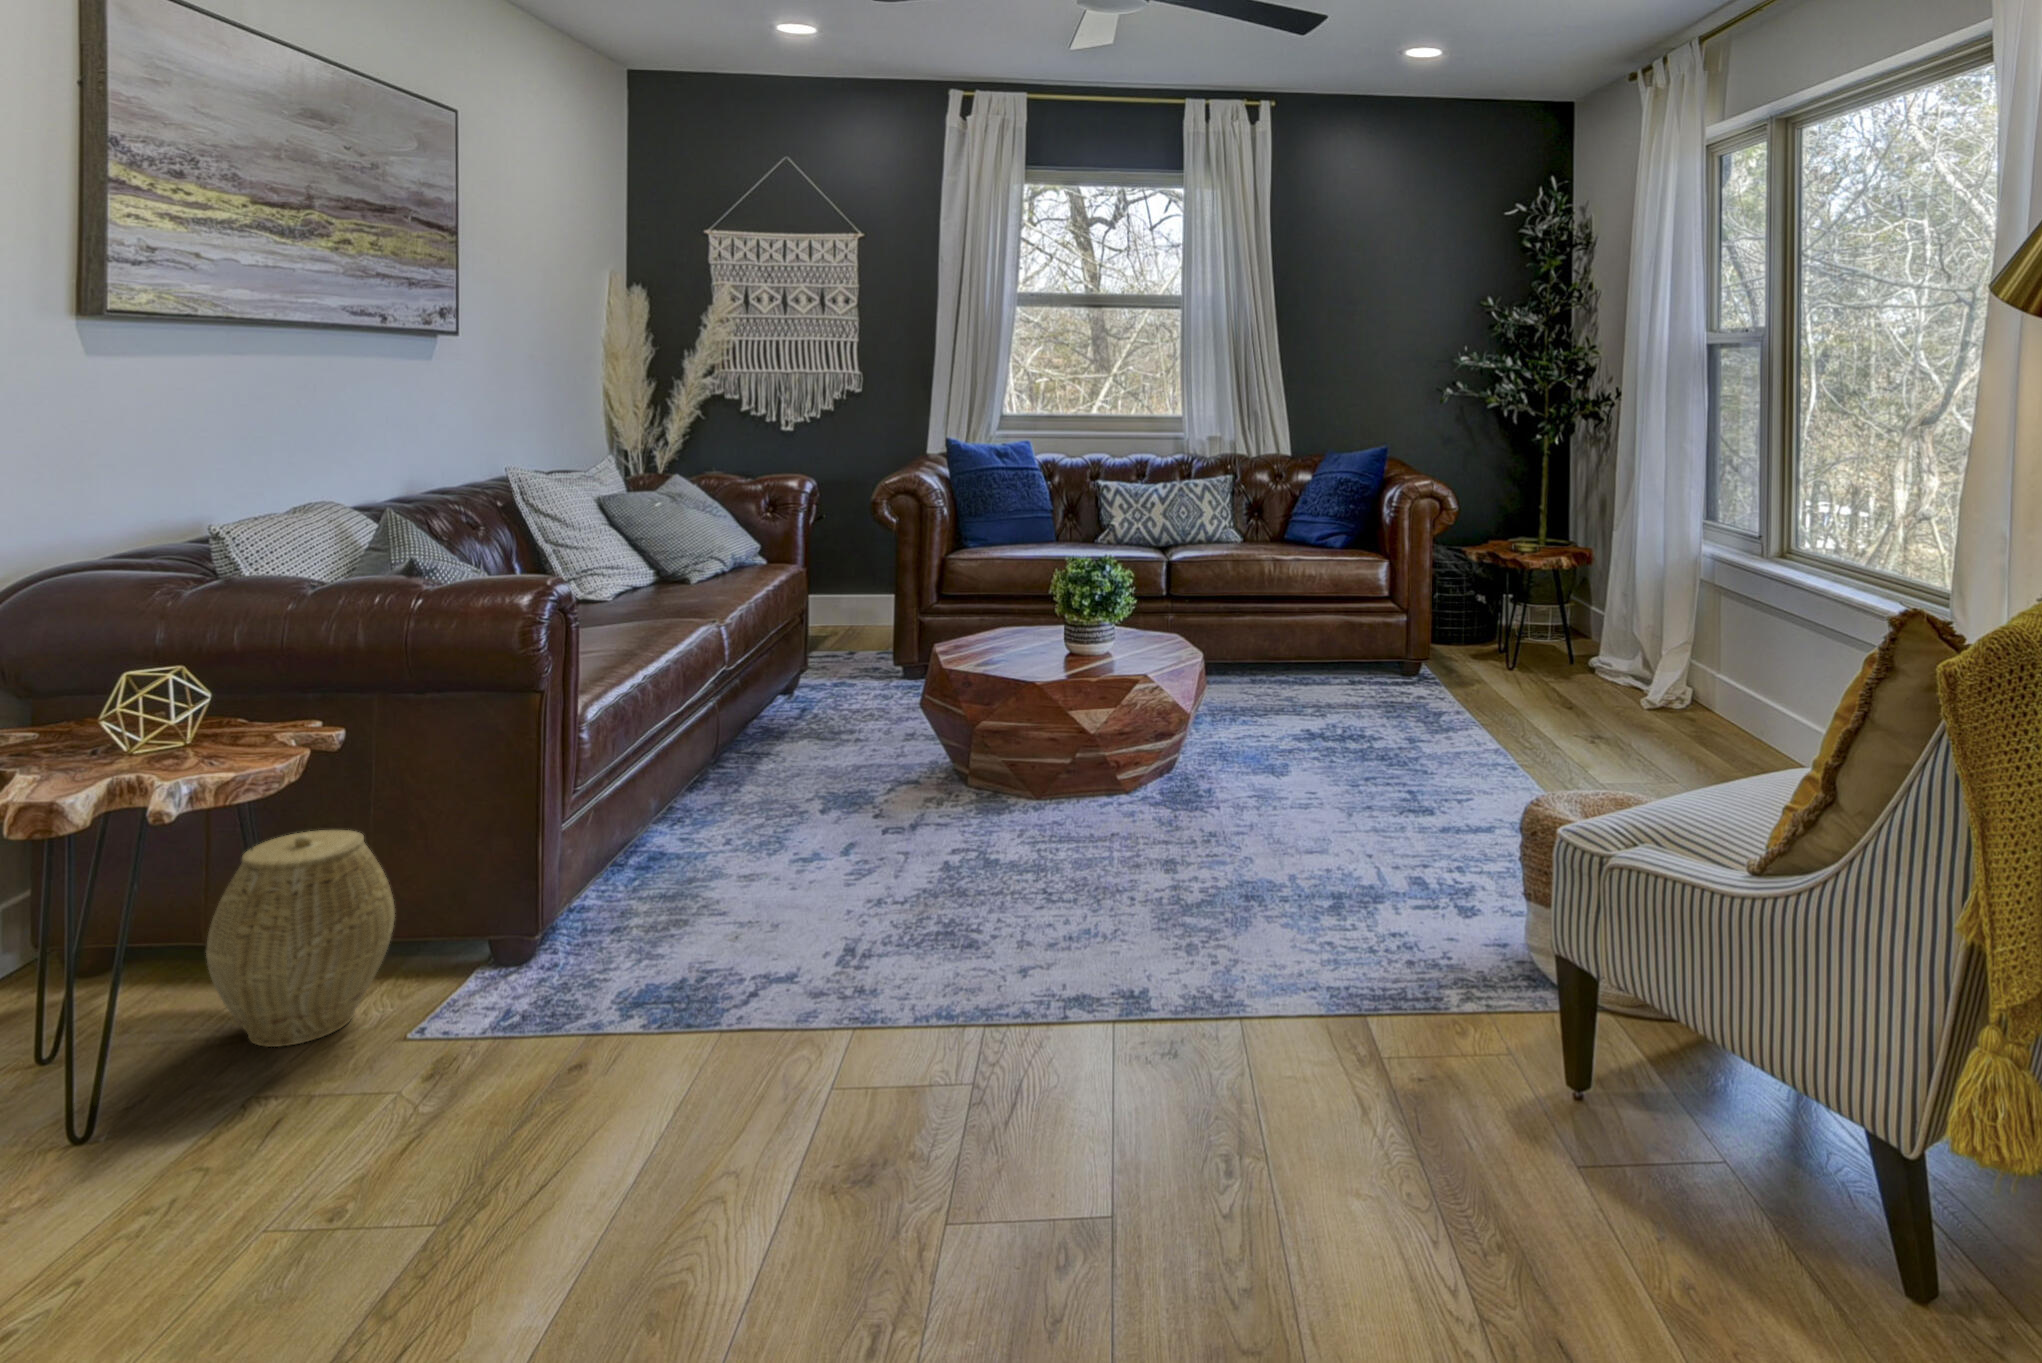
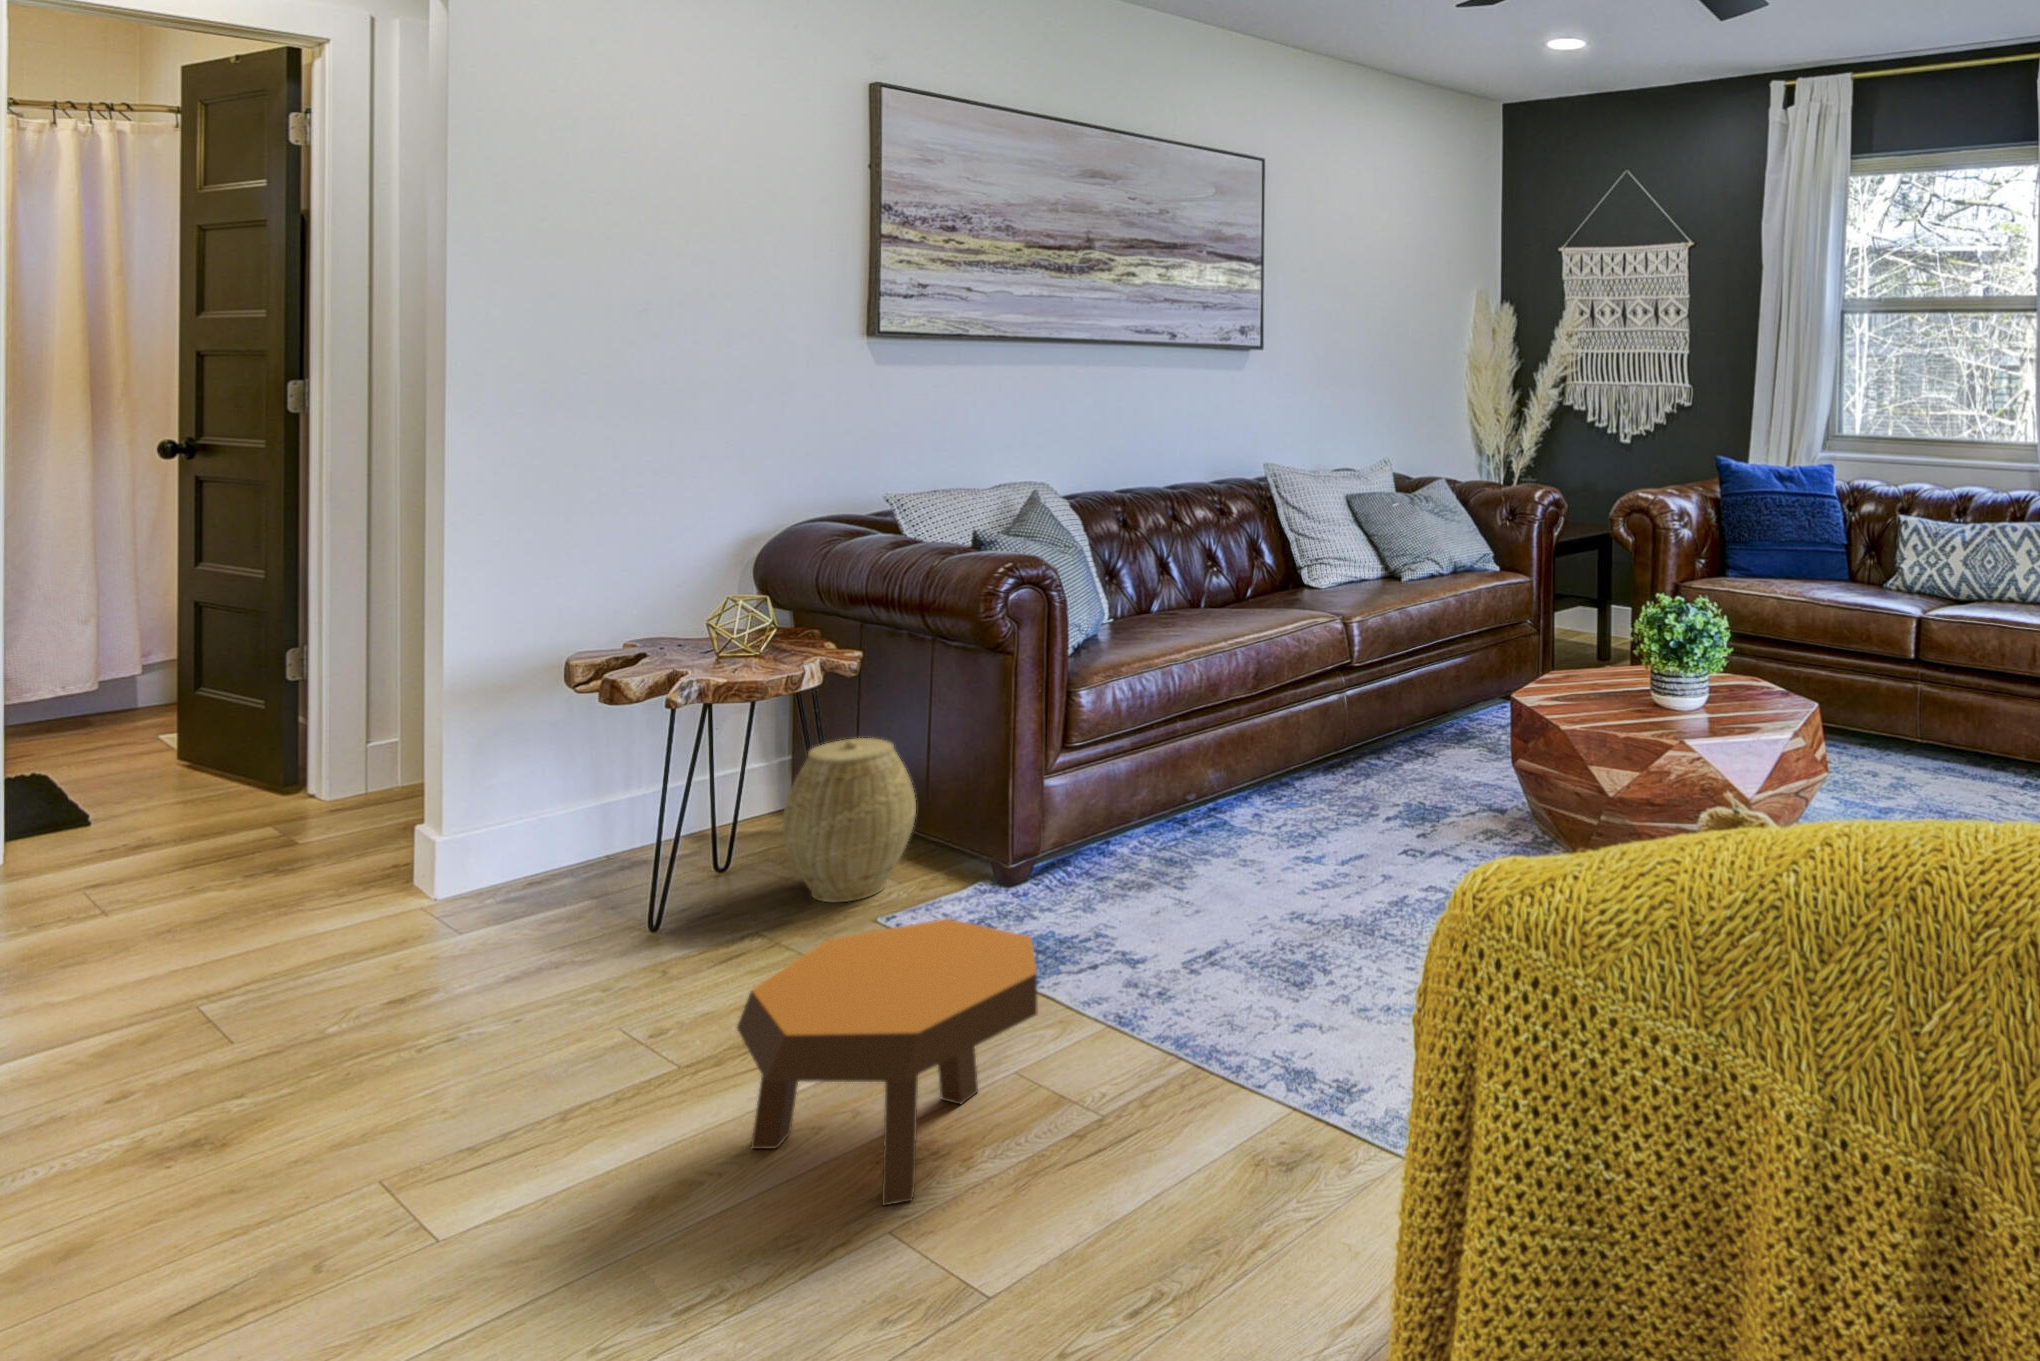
footstool: none [660,932,946,1230] -> present [737,918,1037,1205]

